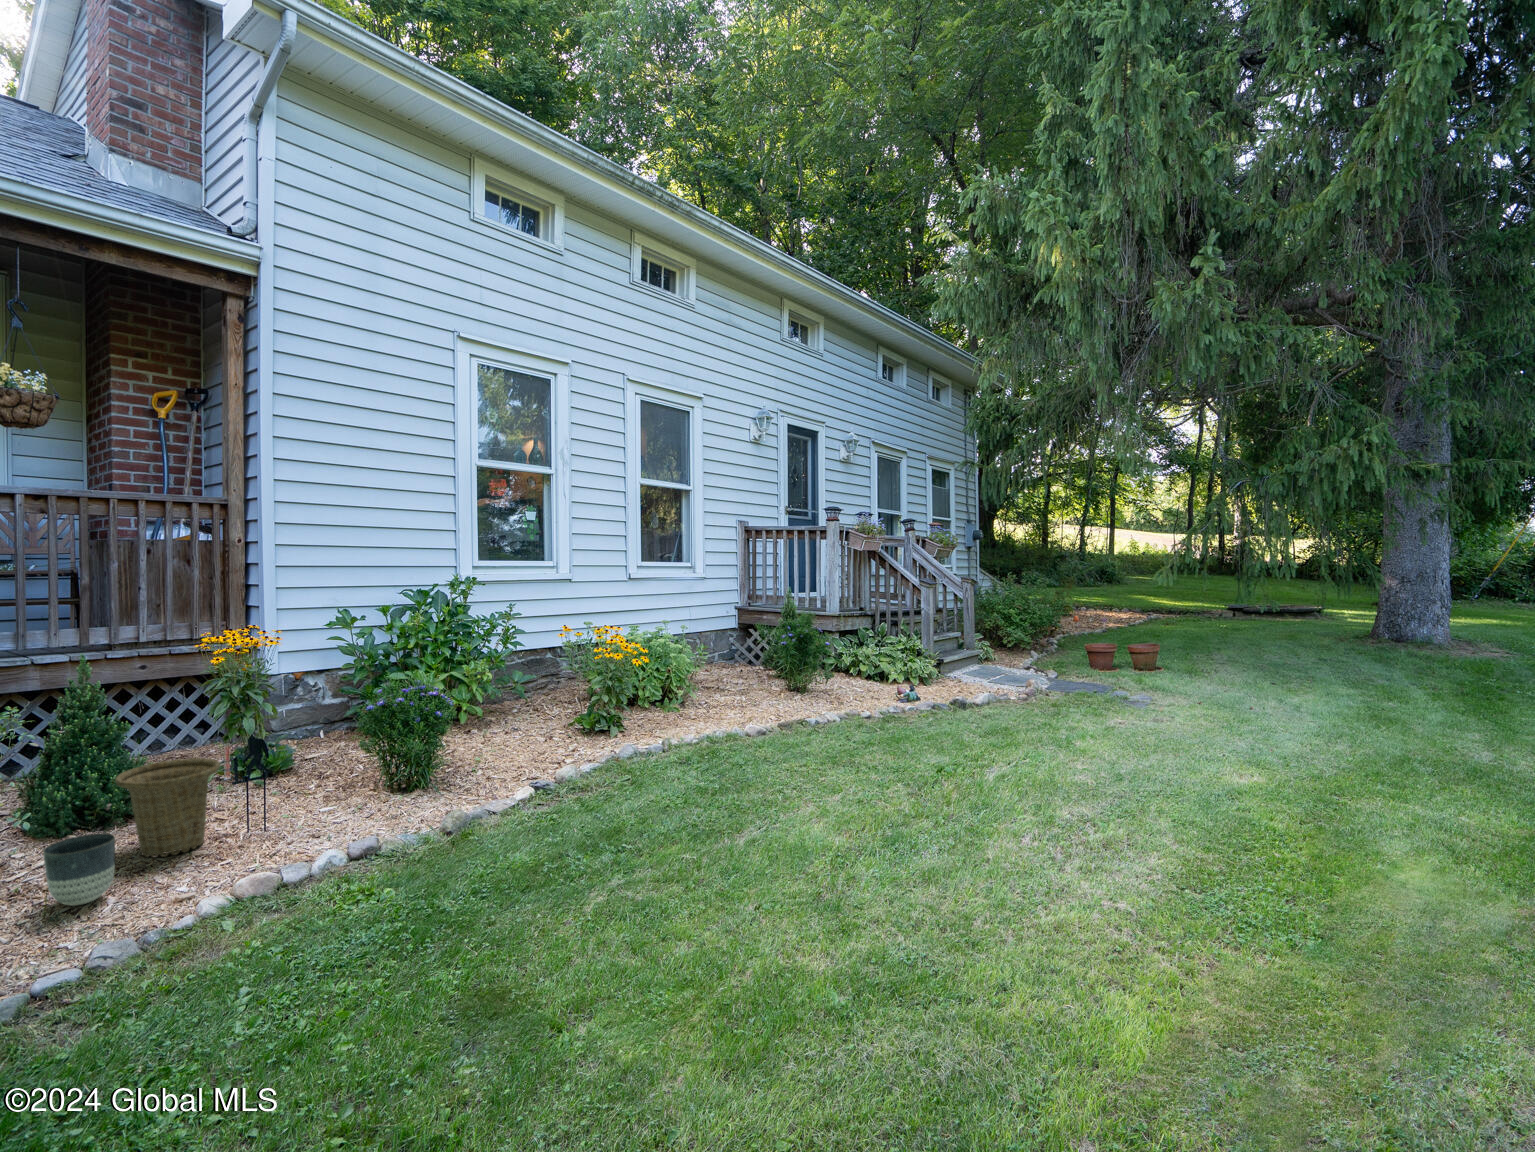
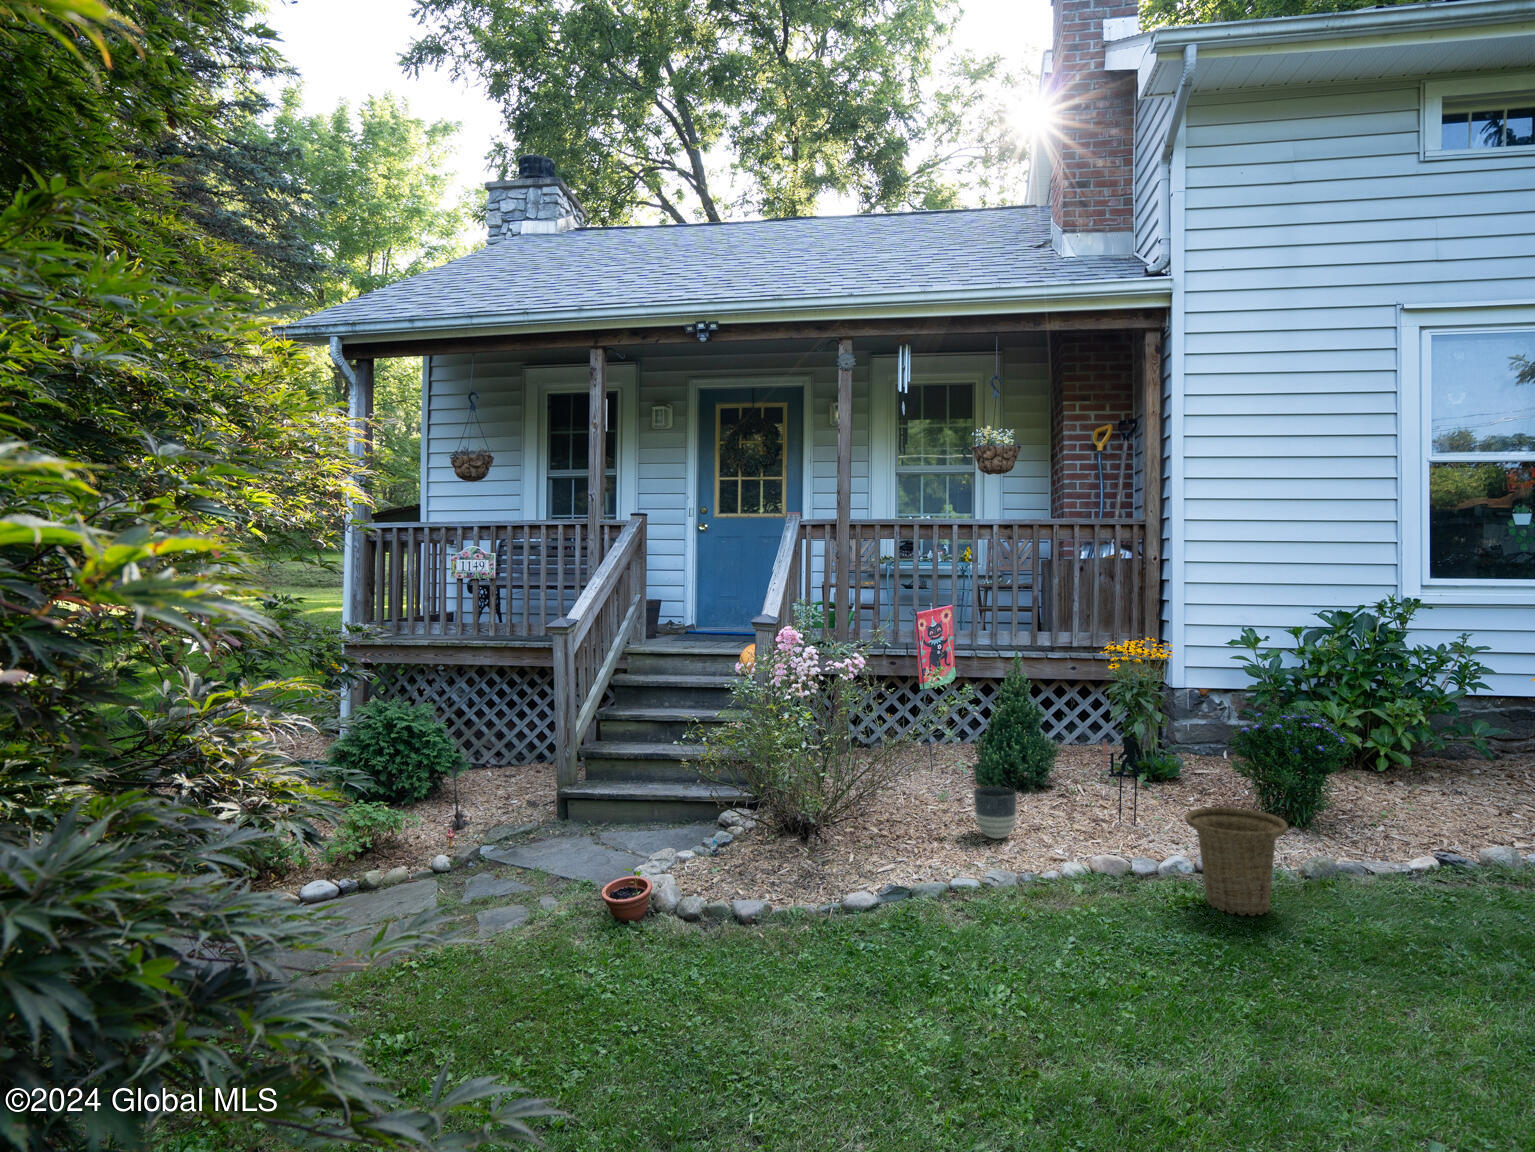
basket: present [115,758,220,857] -> present [1185,807,1288,916]

